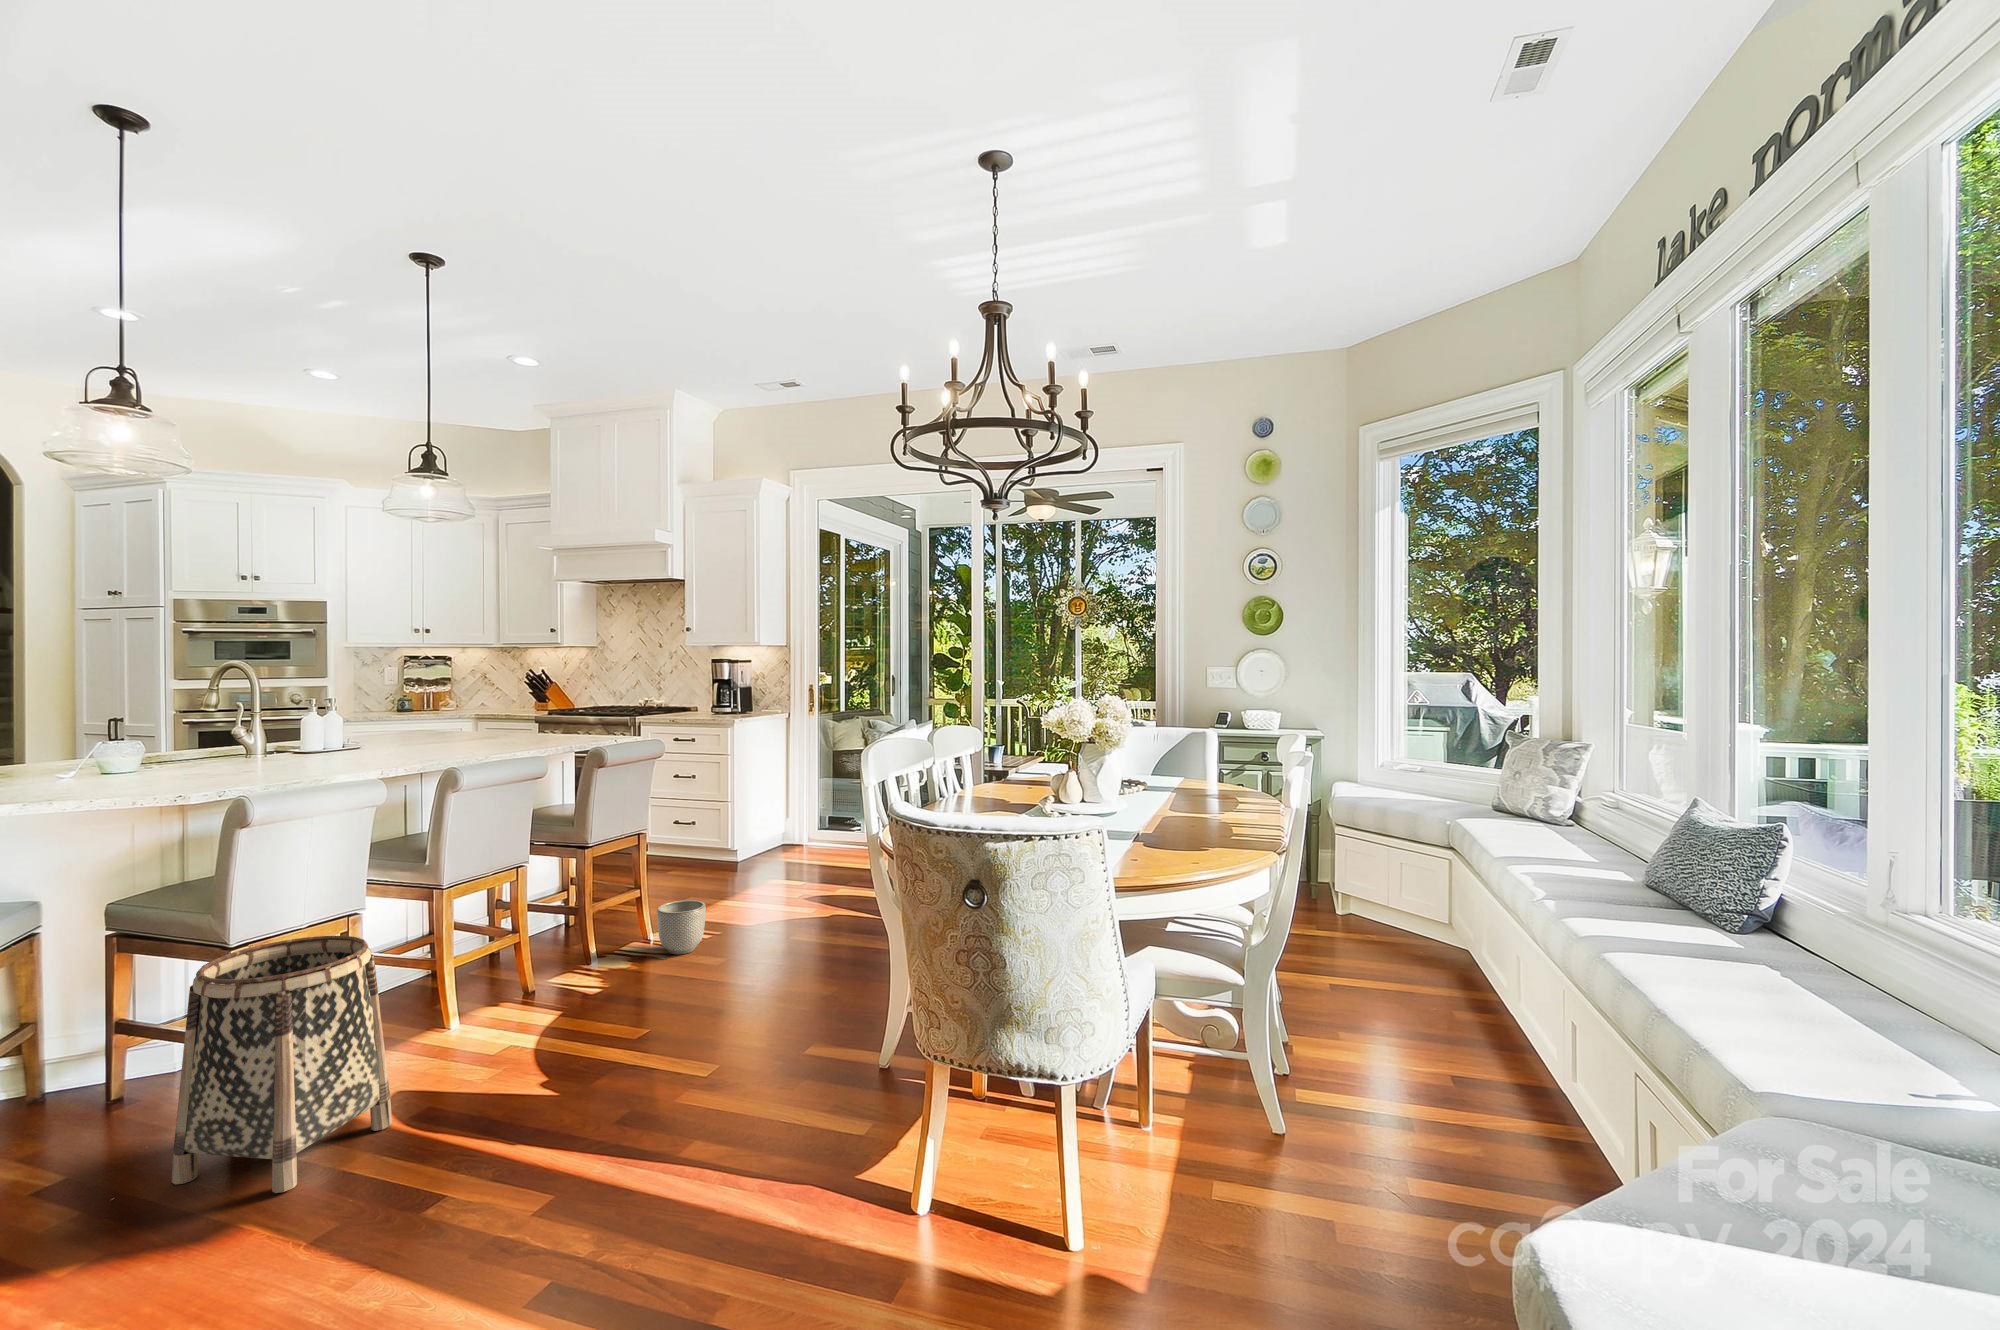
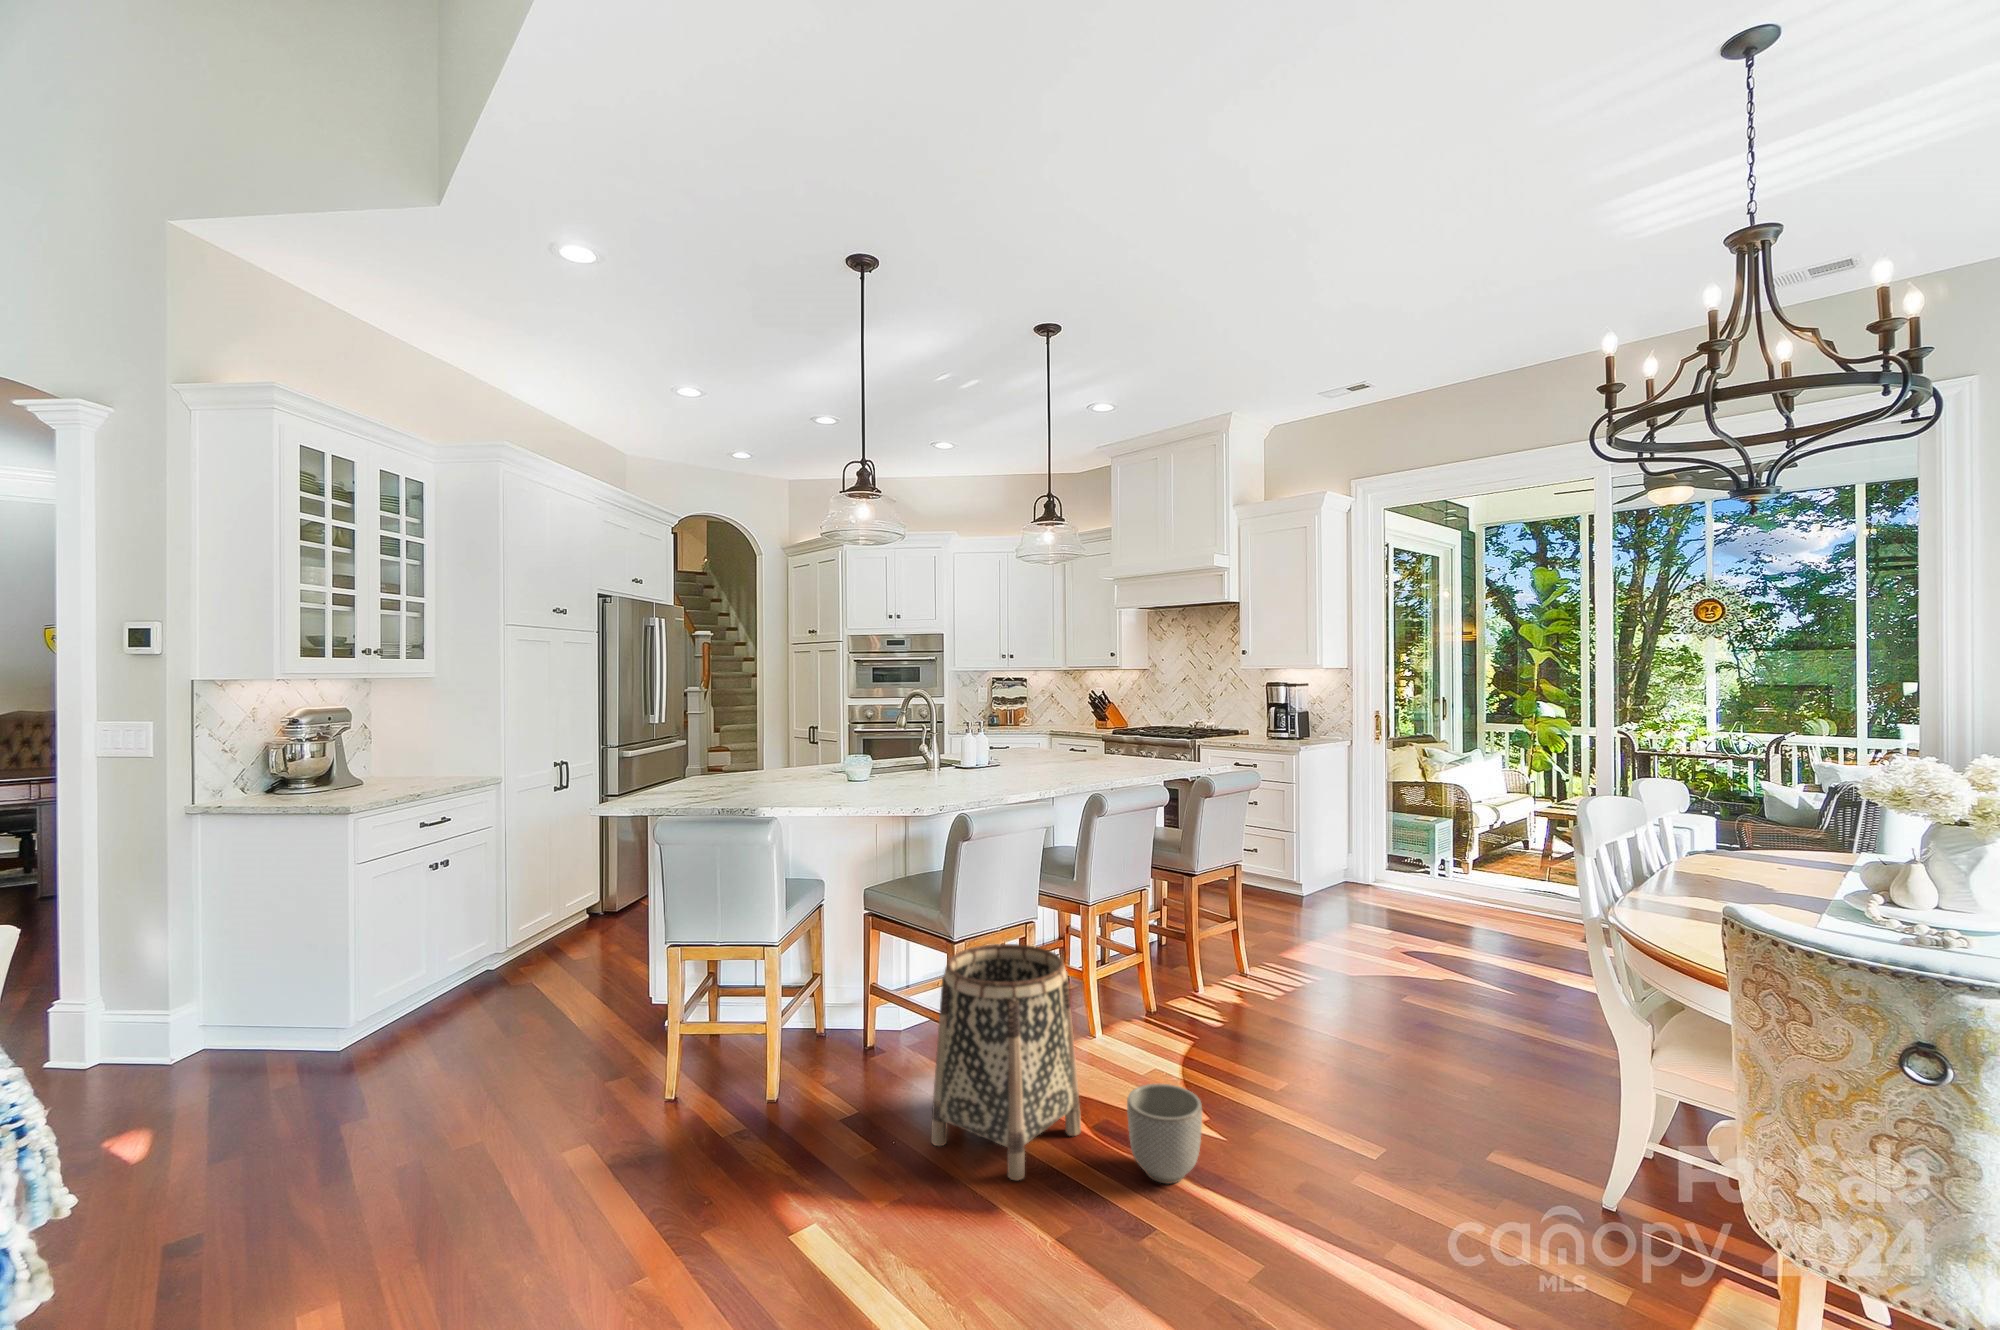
planter: present [657,900,706,954] -> present [1127,1084,1202,1184]

